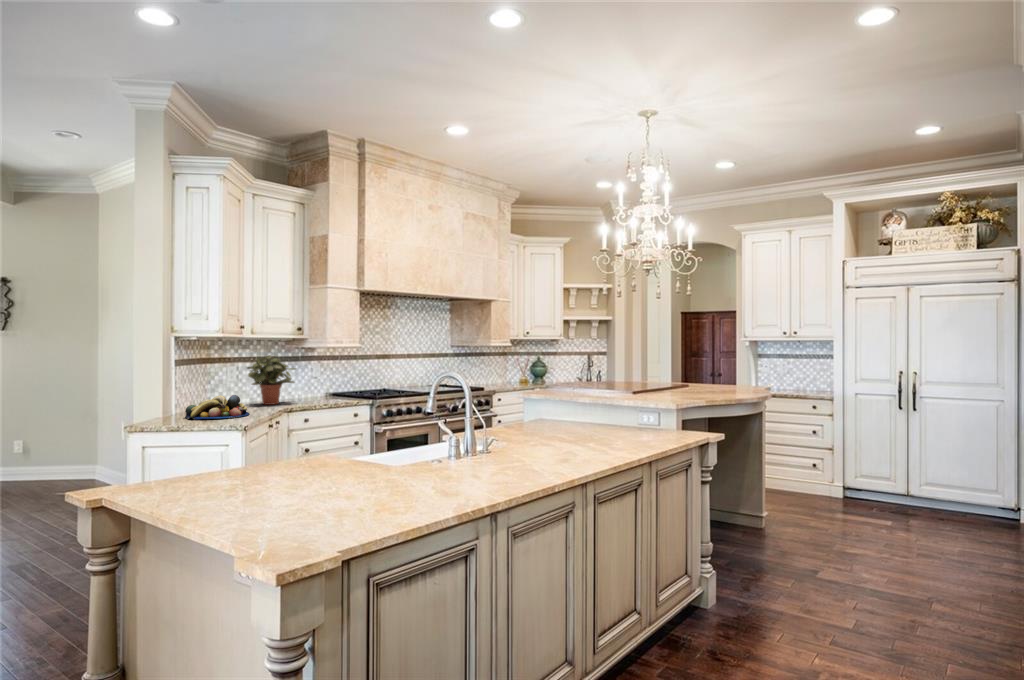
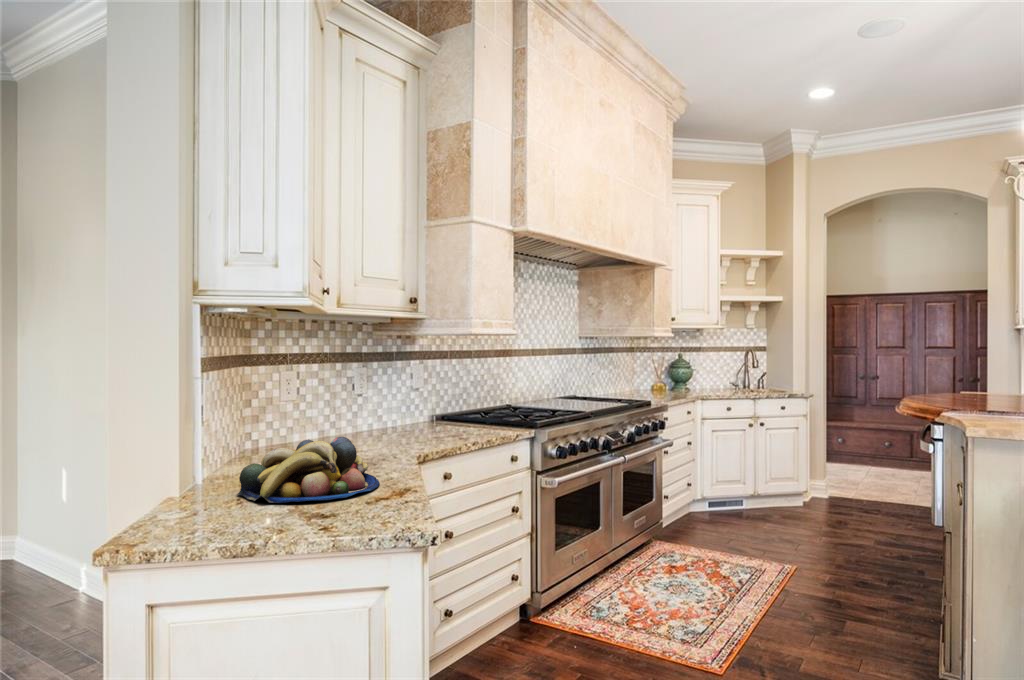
potted plant: present [247,355,296,405] -> none [328,349,422,447]

